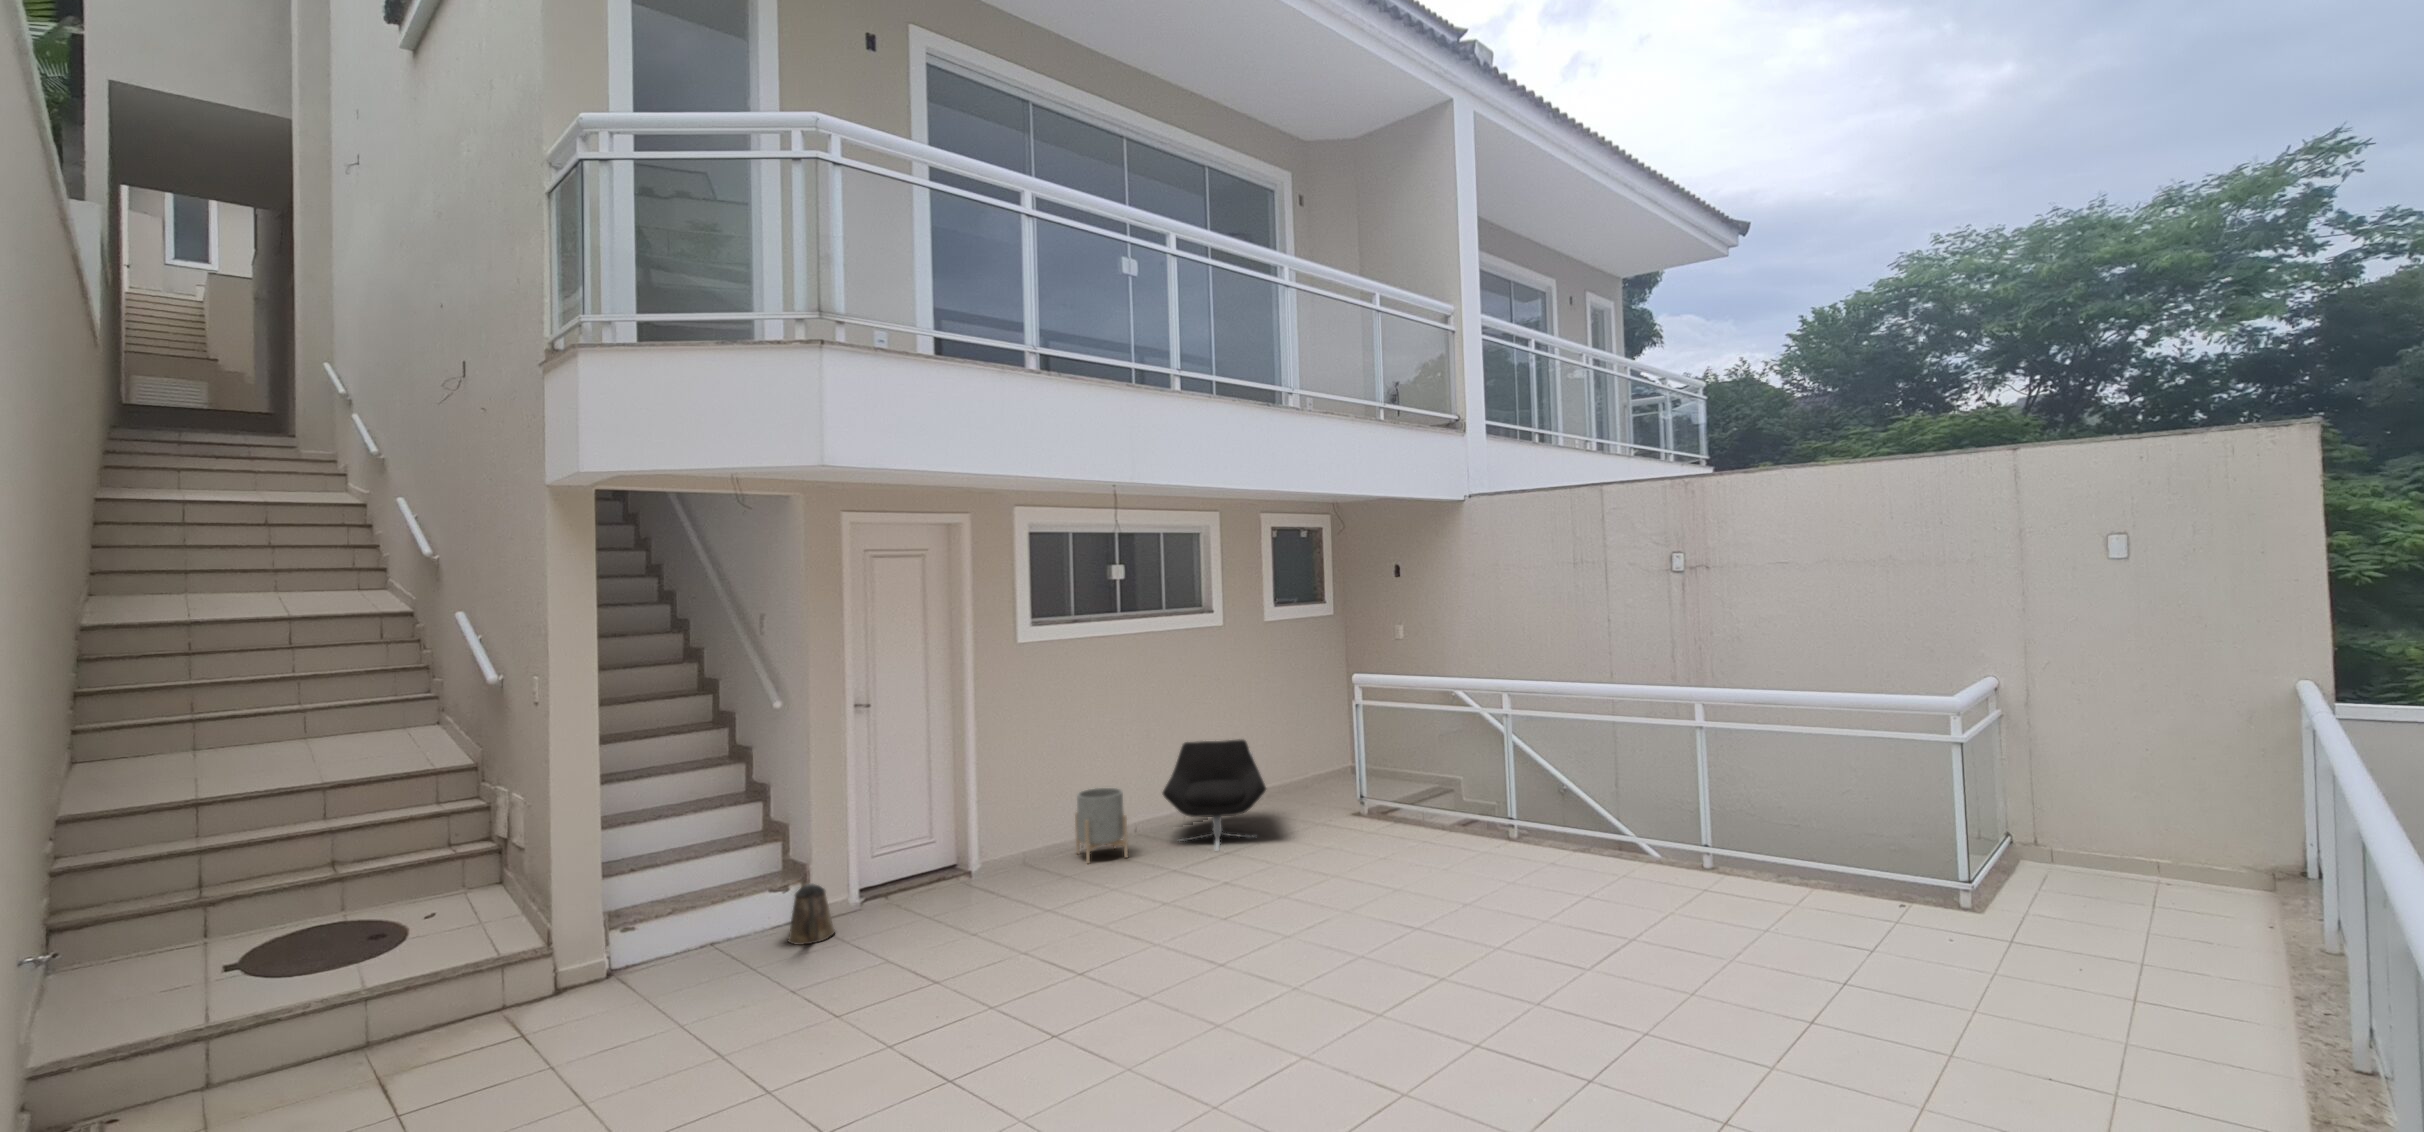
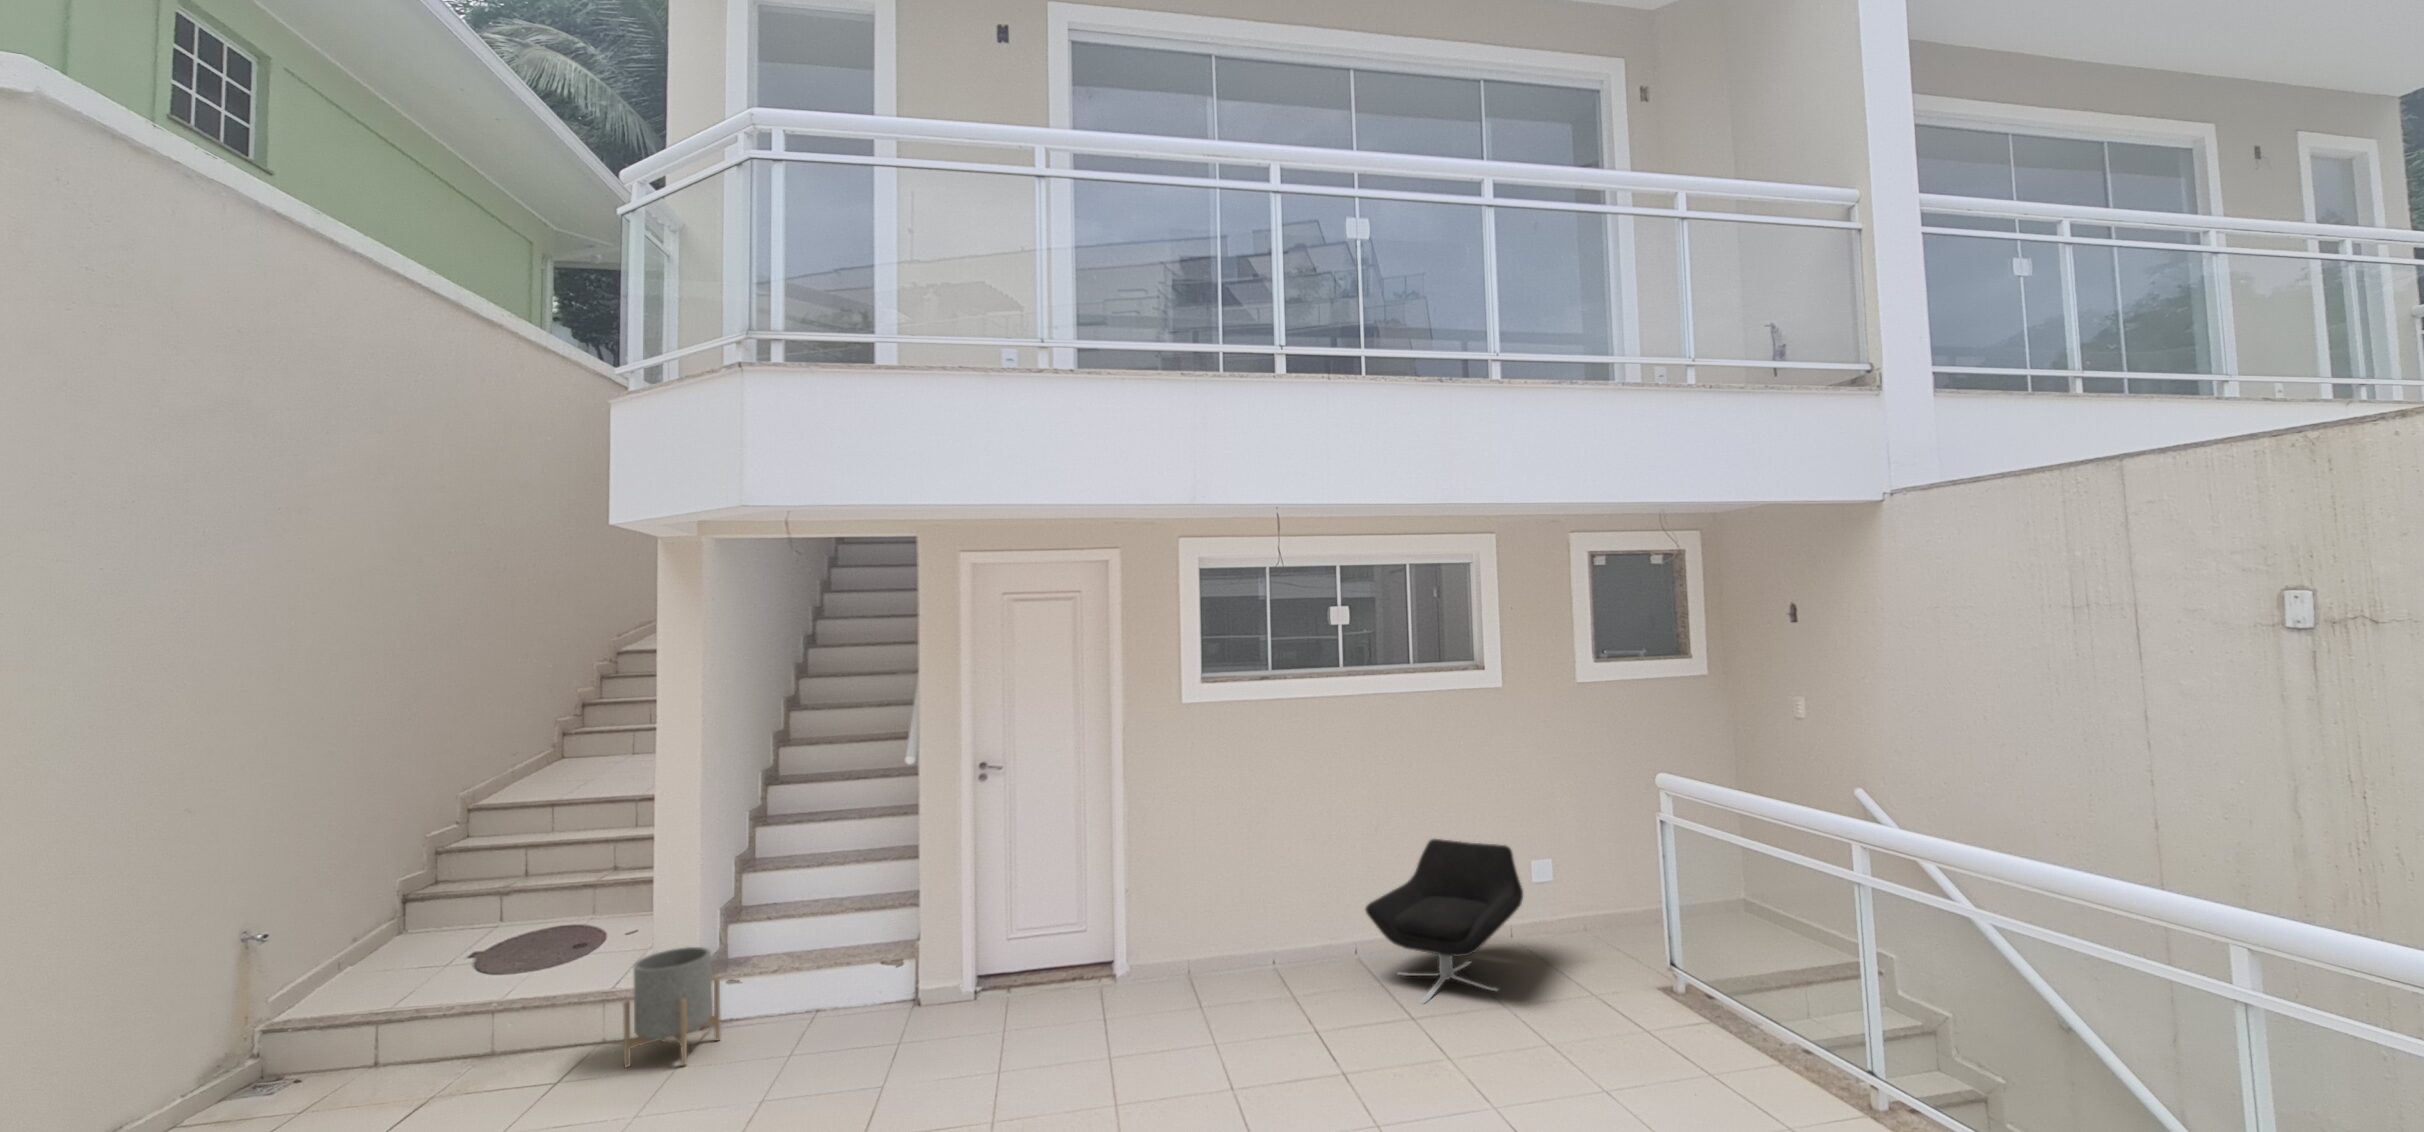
planter: present [1075,788,1128,864] -> present [623,947,721,1067]
watering can: present [788,883,835,945] -> none [856,962,924,1033]

